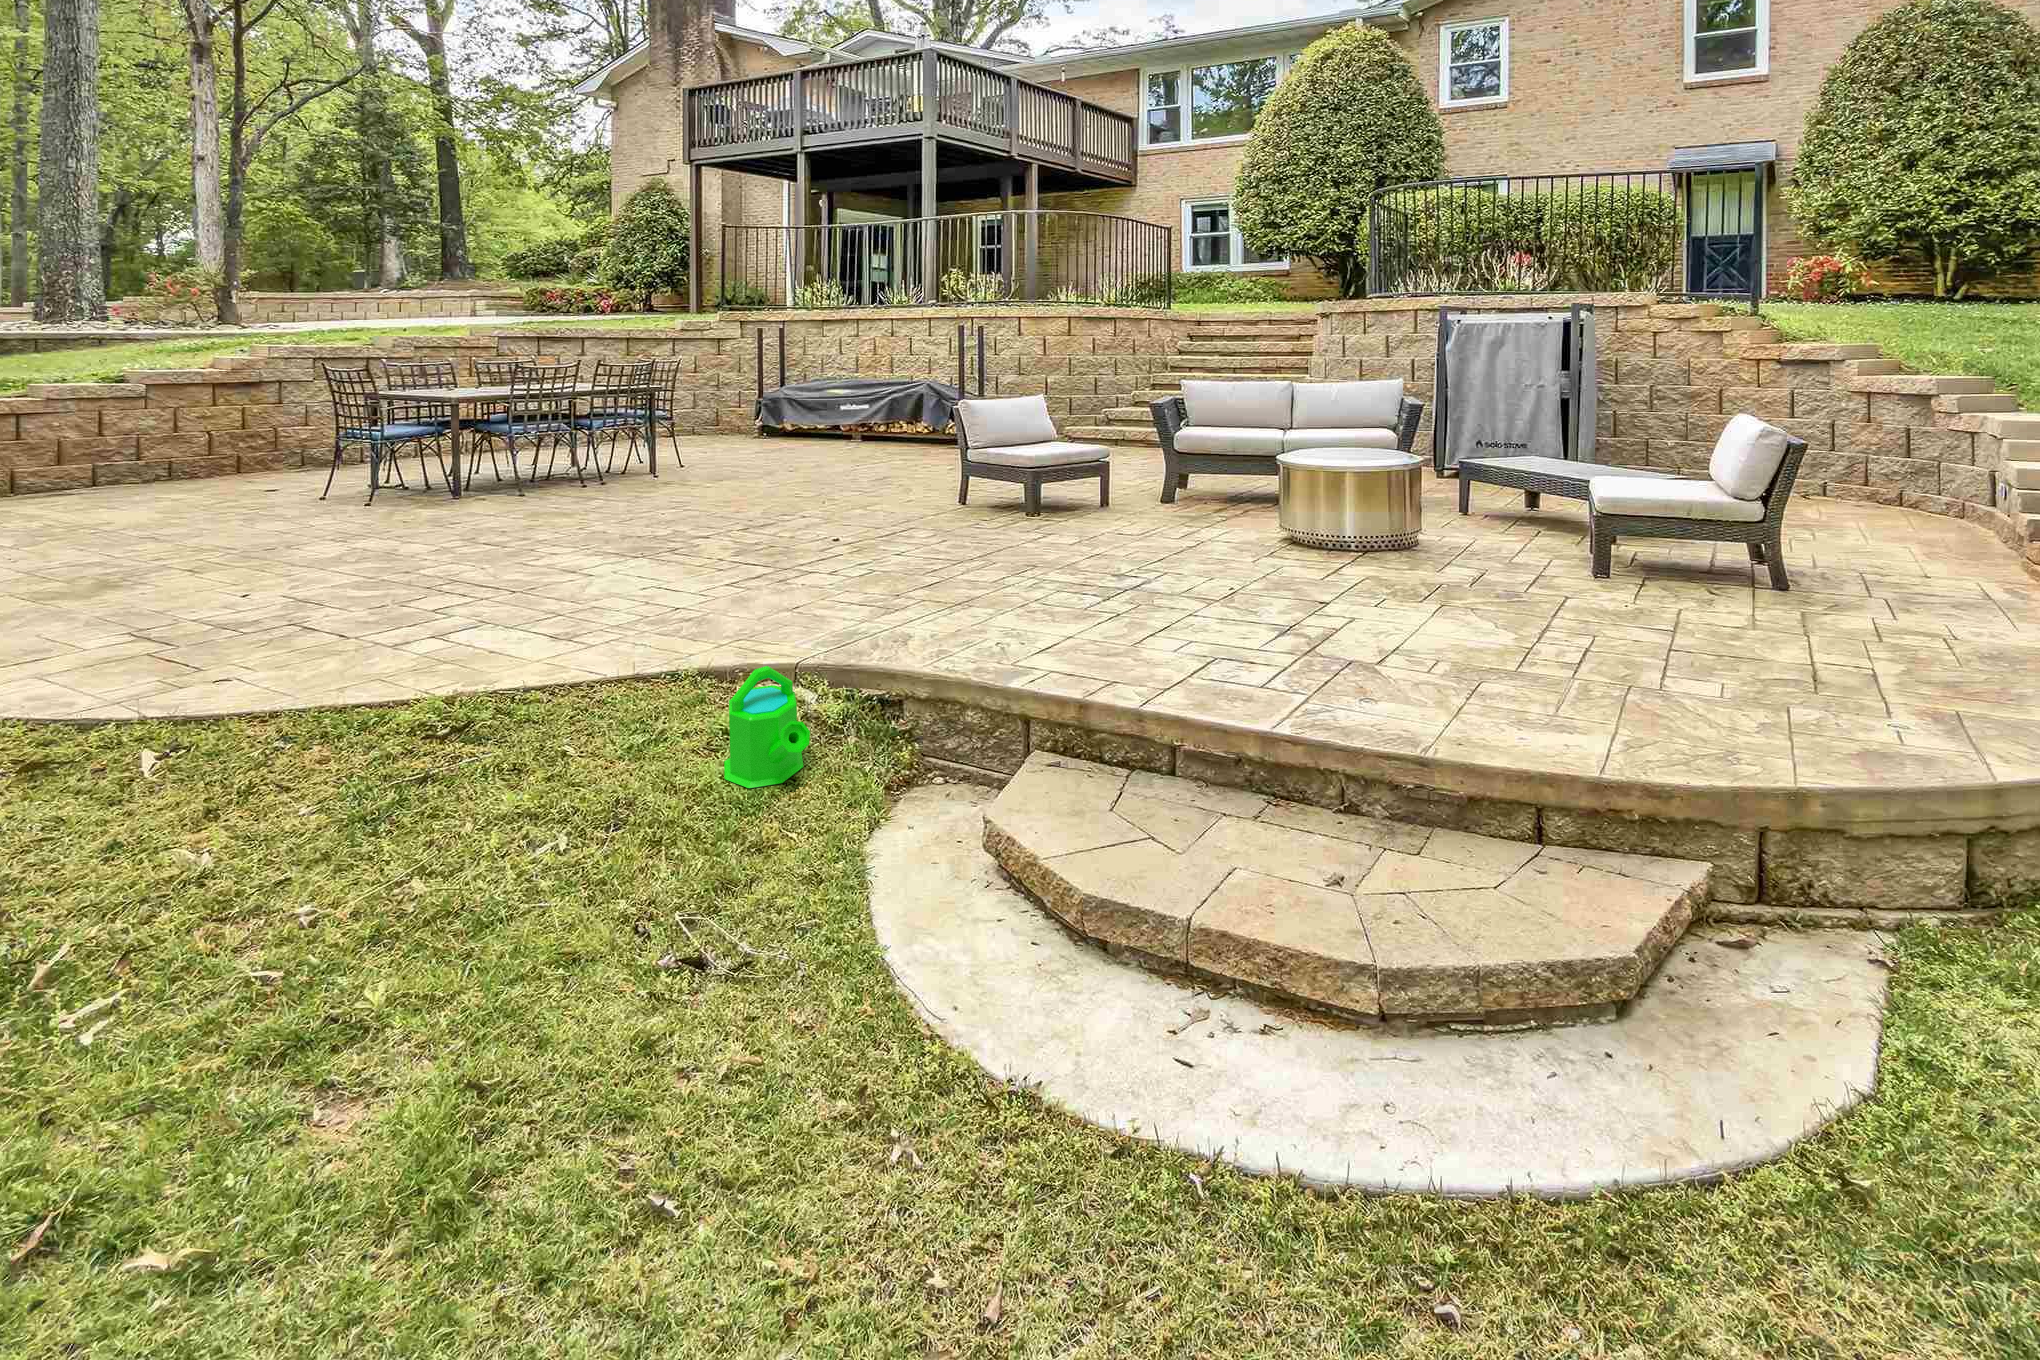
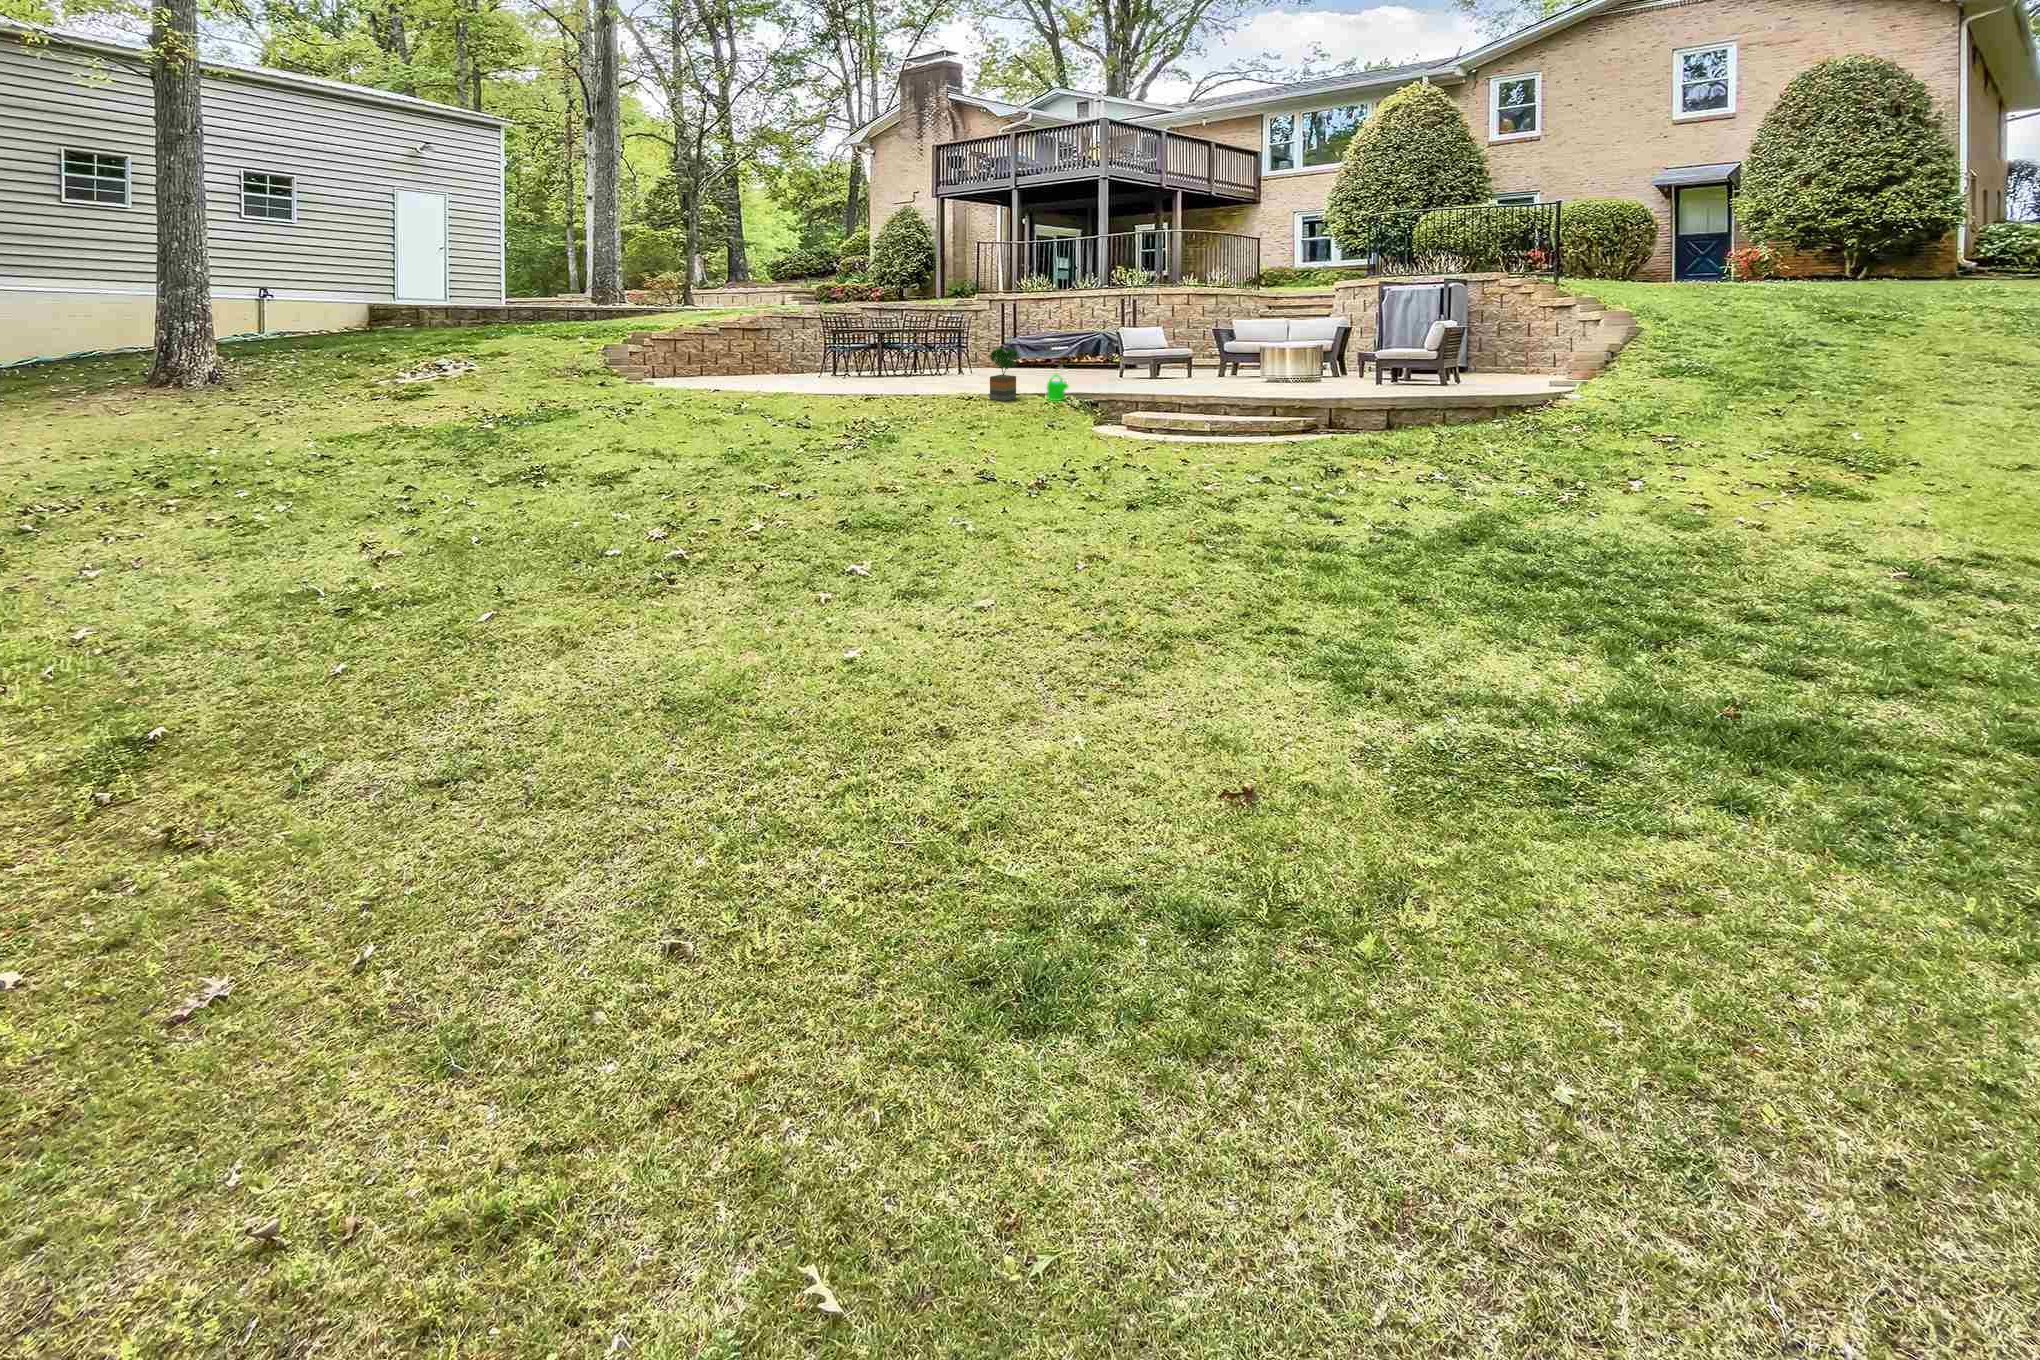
potted tree: none [444,565,622,813] -> present [990,348,1021,401]

